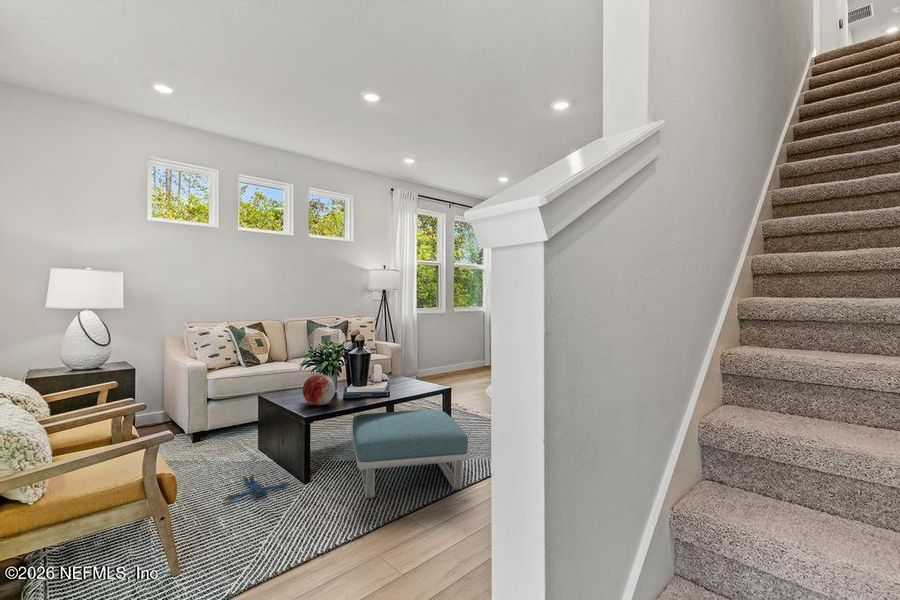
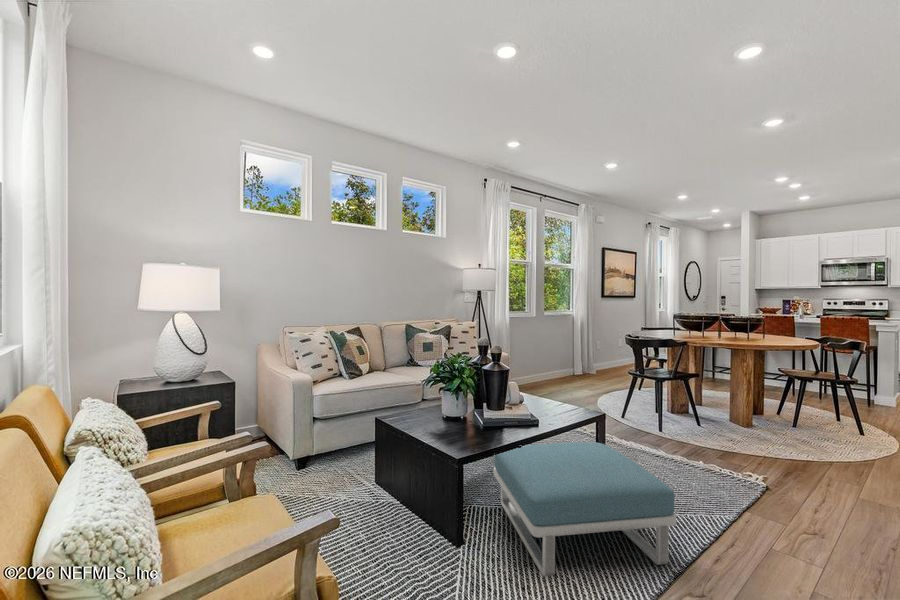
decorative orb: present [303,374,335,405] -> none [436,397,475,436]
plush toy: present [225,475,289,501] -> none [355,525,430,570]

